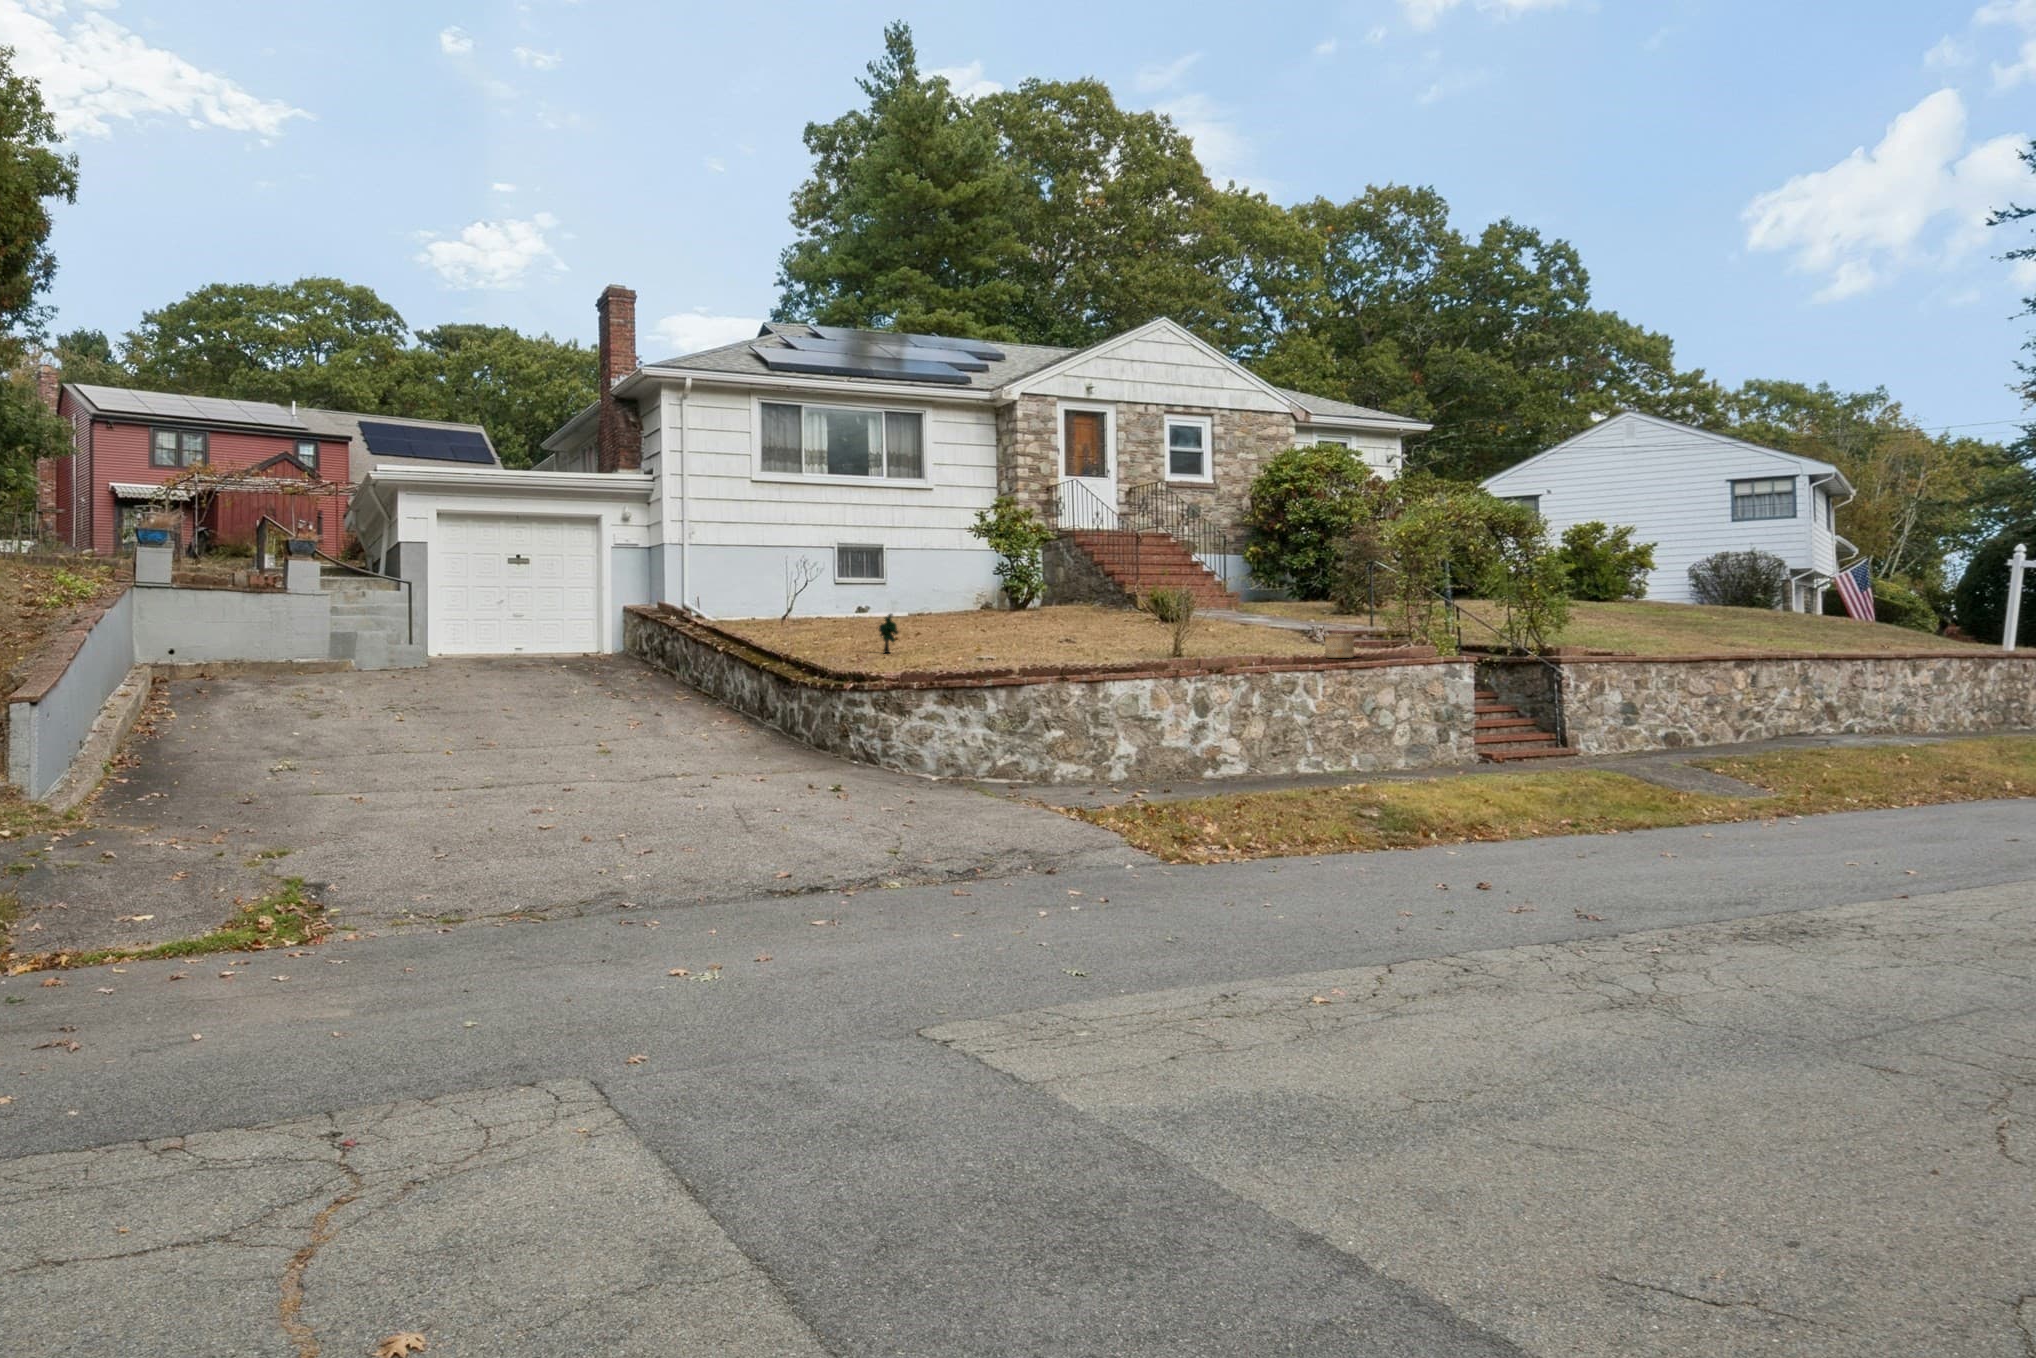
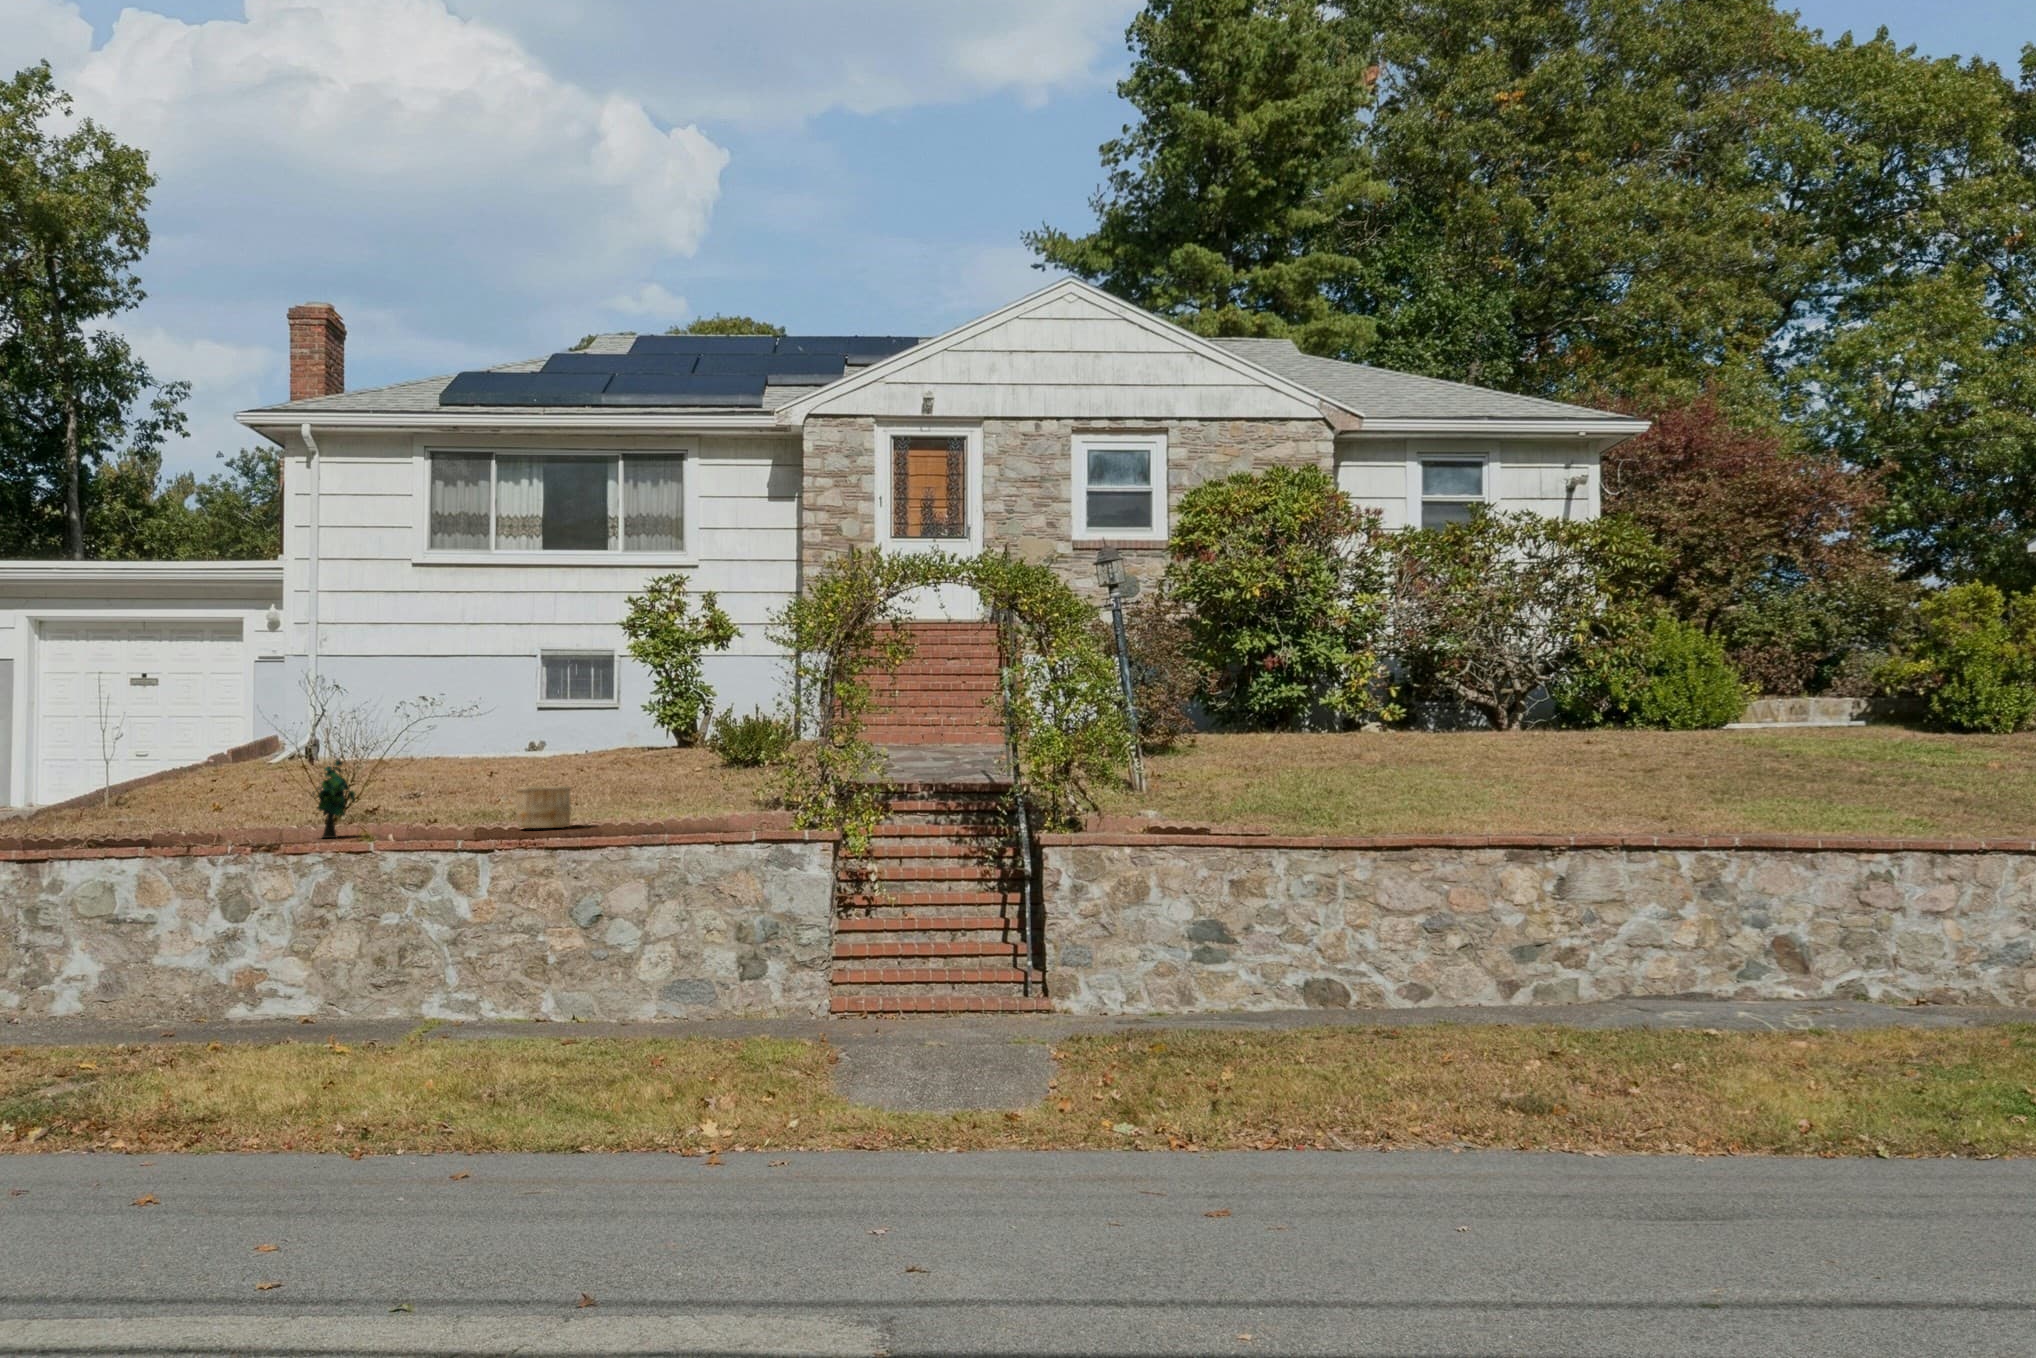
decorative plant: present [879,614,898,653] -> present [311,760,355,838]

